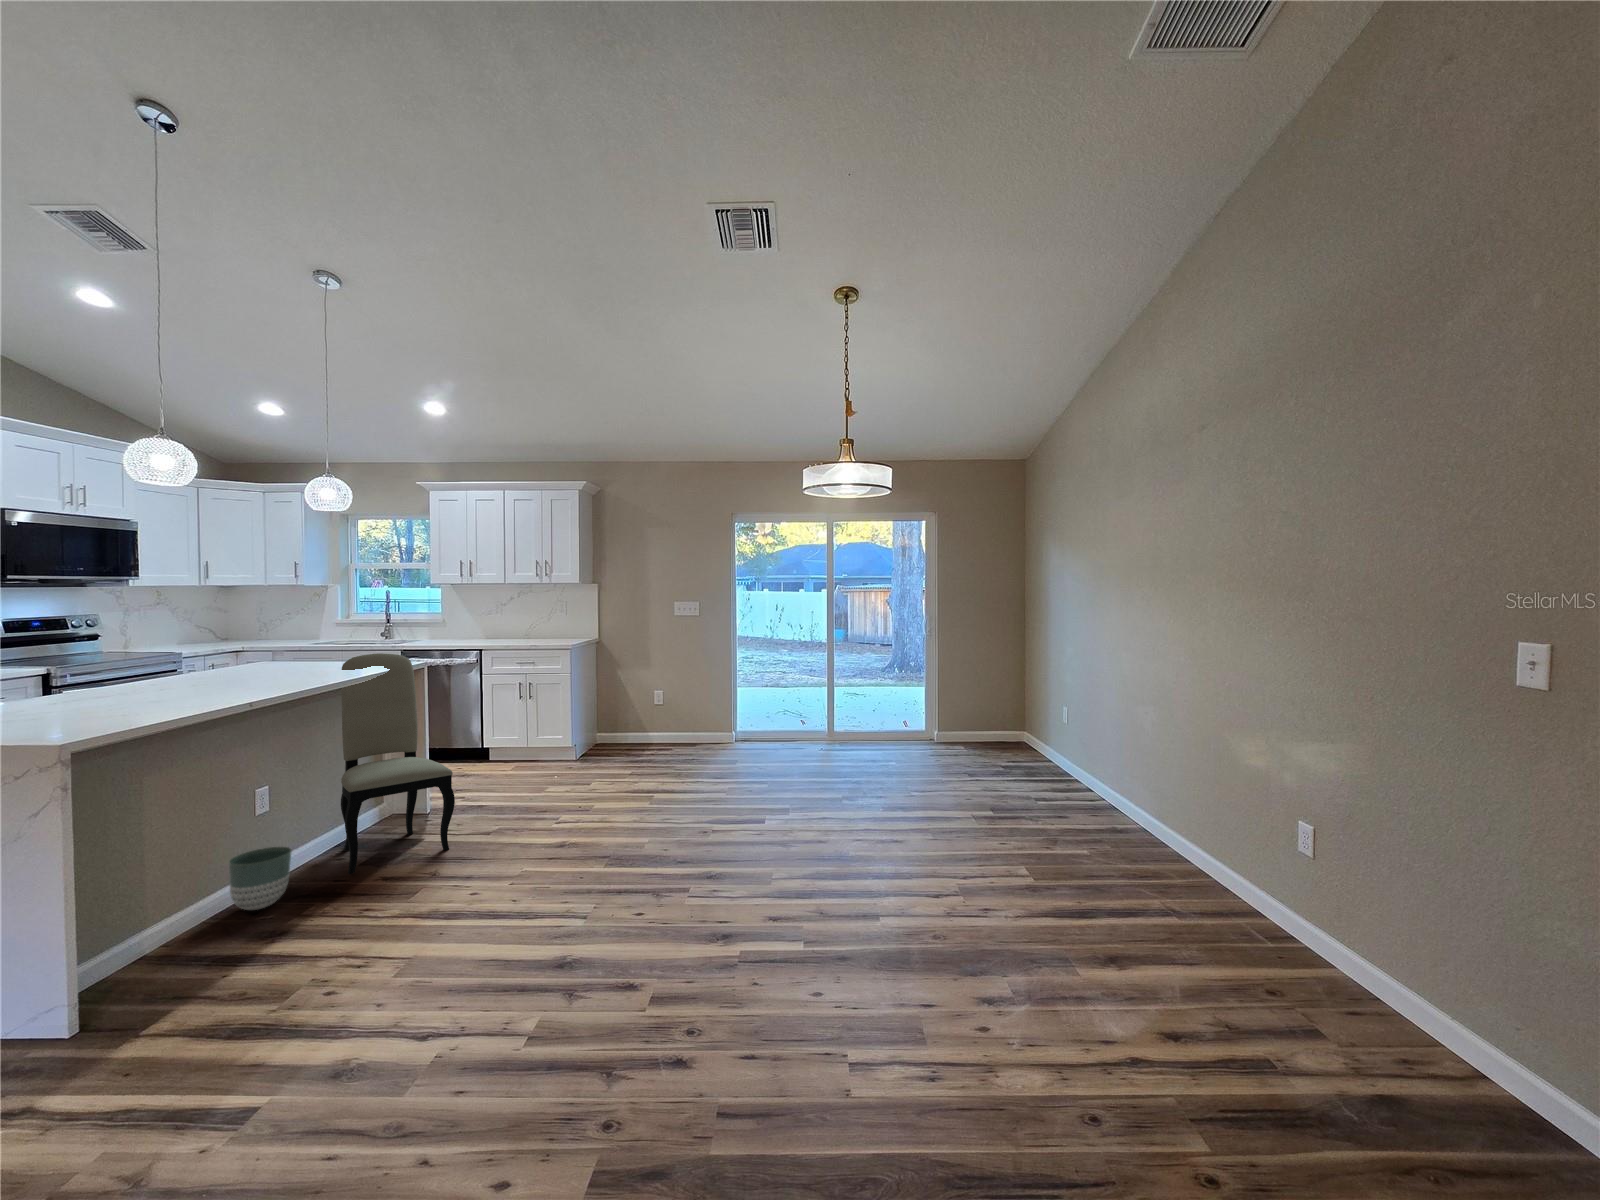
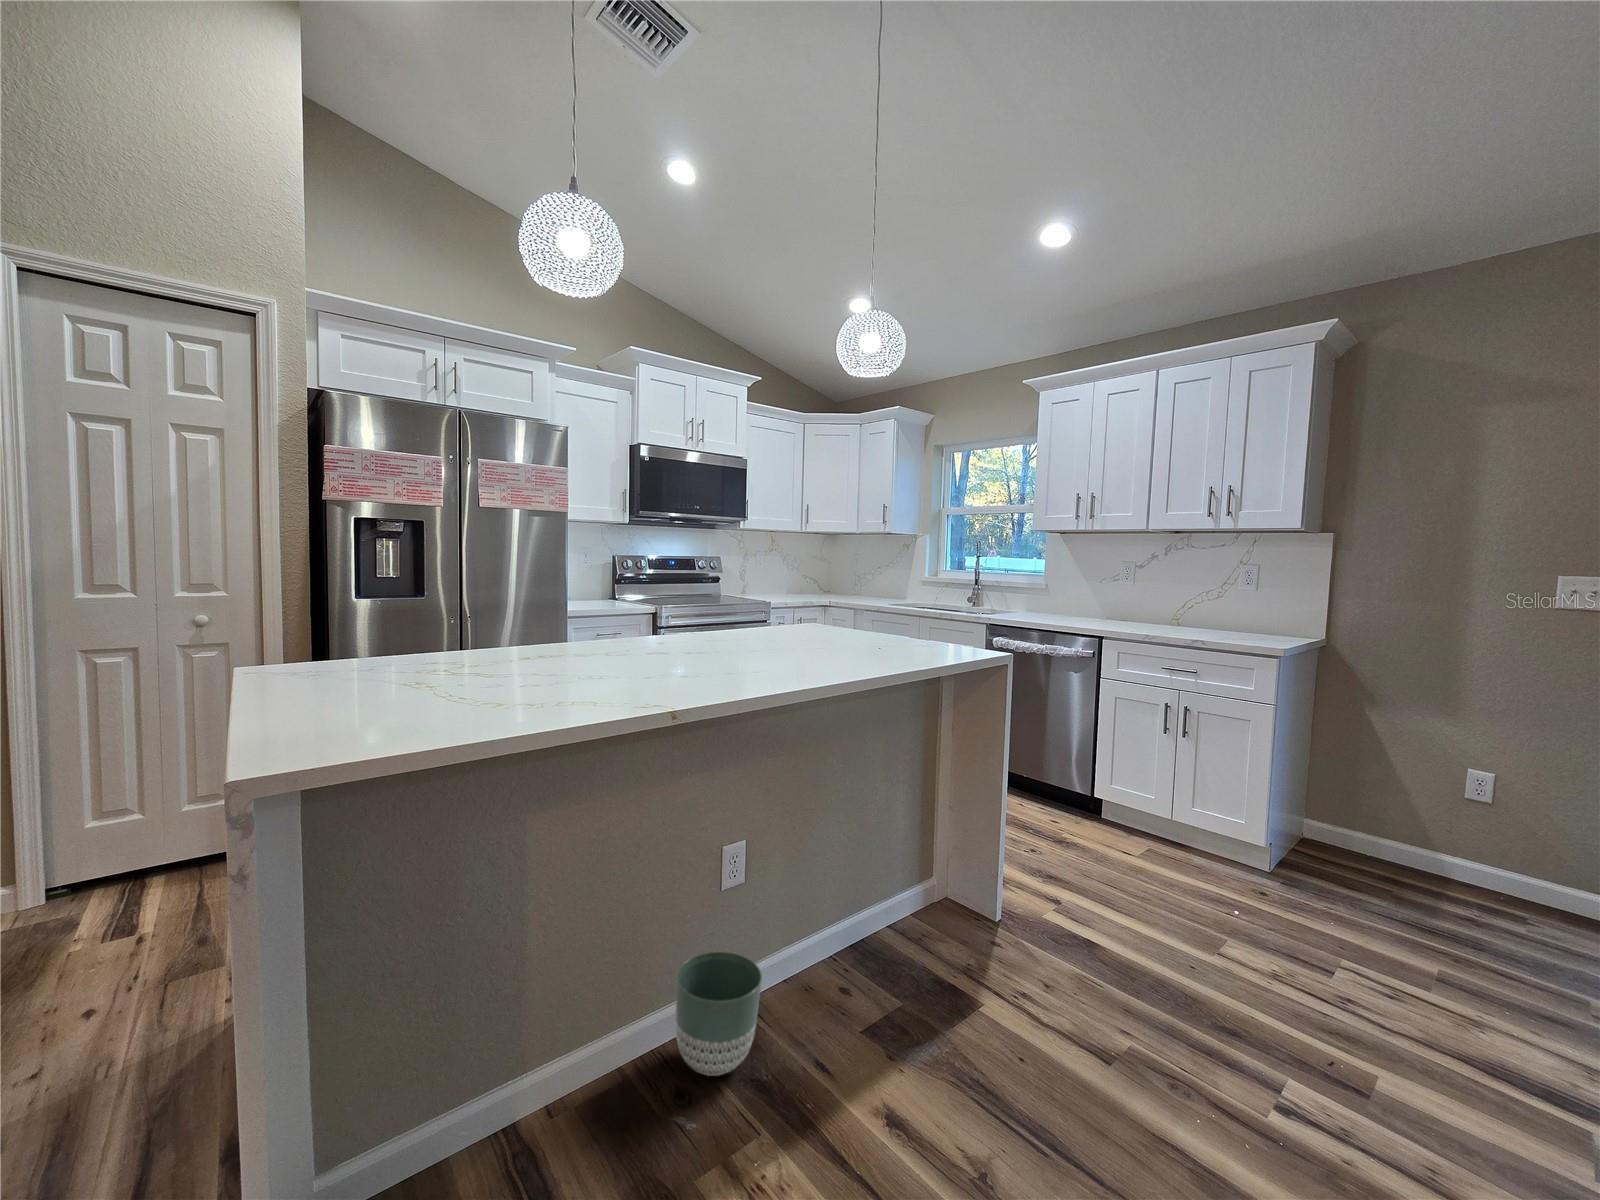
dining chair: present [341,653,455,874] -> none [849,630,1045,1071]

